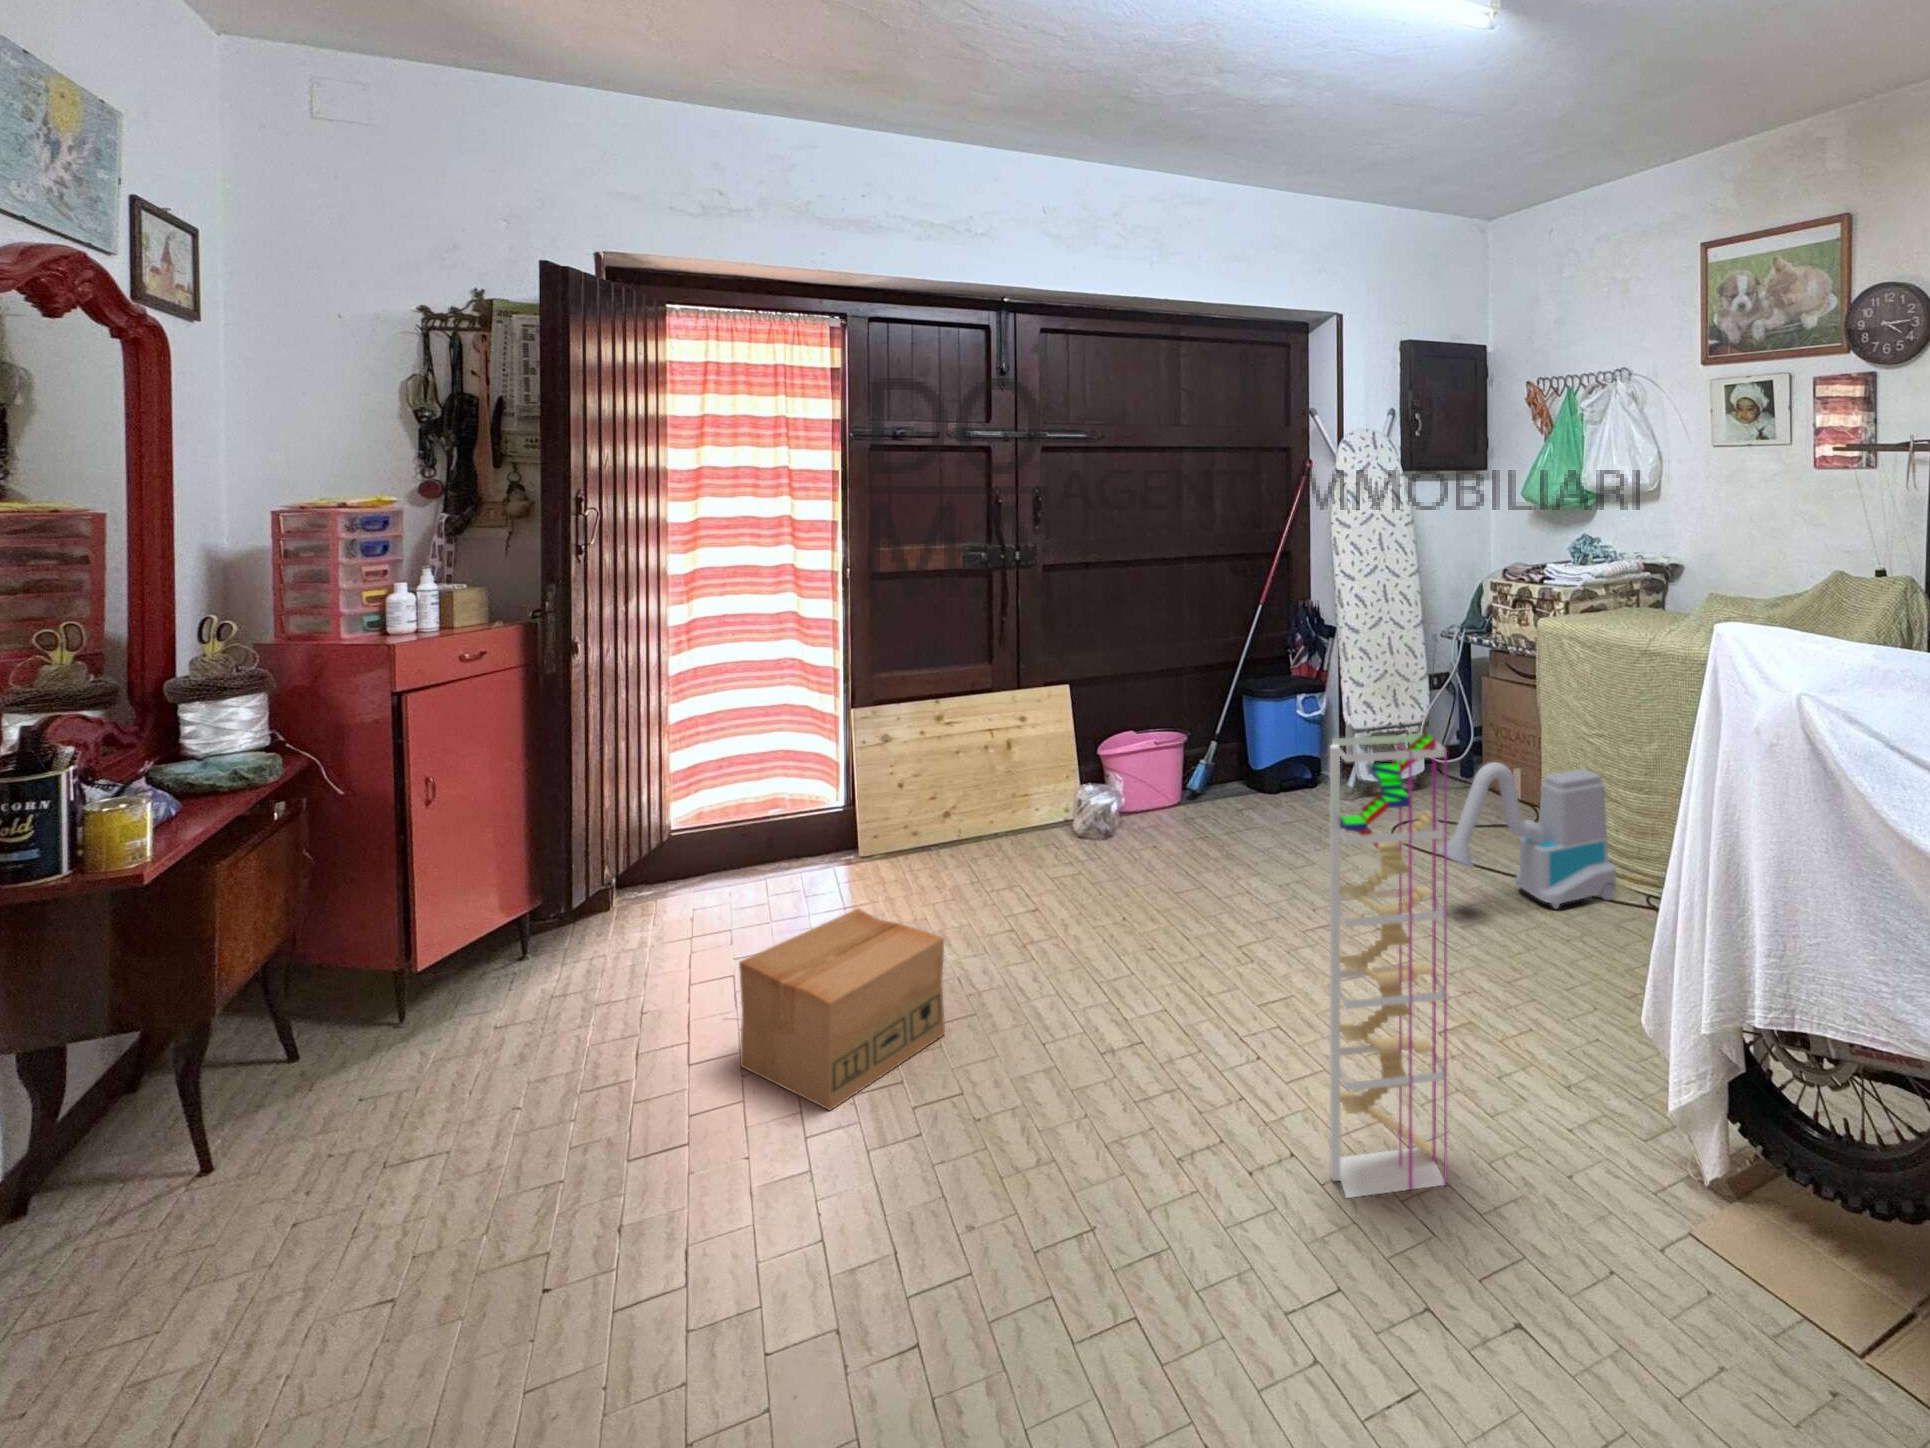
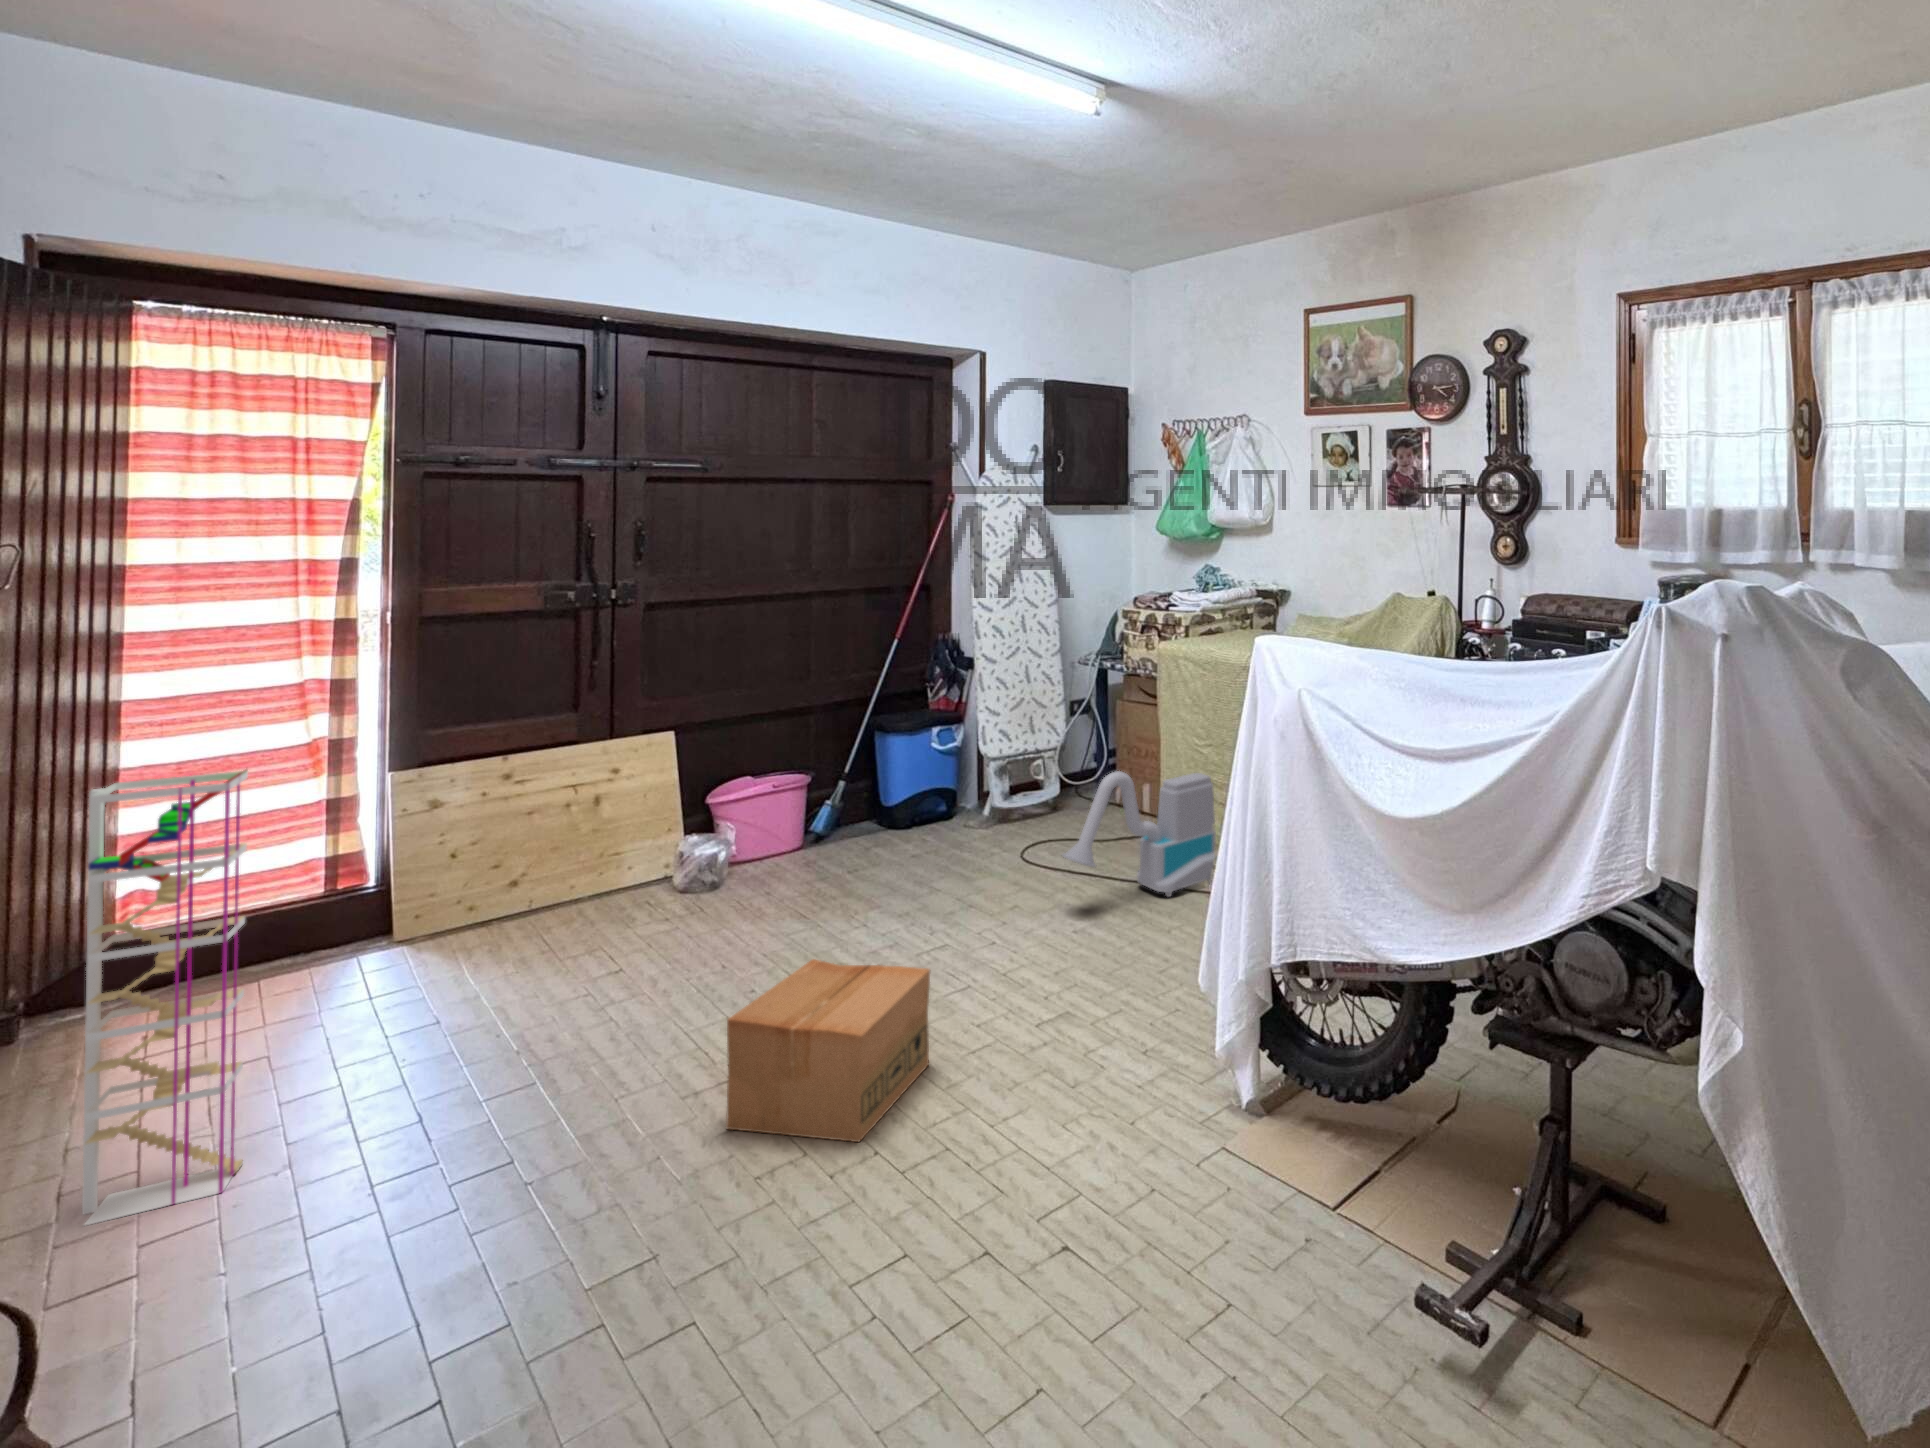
shelving unit: present [1330,733,1447,1198] -> present [82,769,248,1226]
cardboard box: present [739,909,945,1110] -> present [726,959,930,1142]

